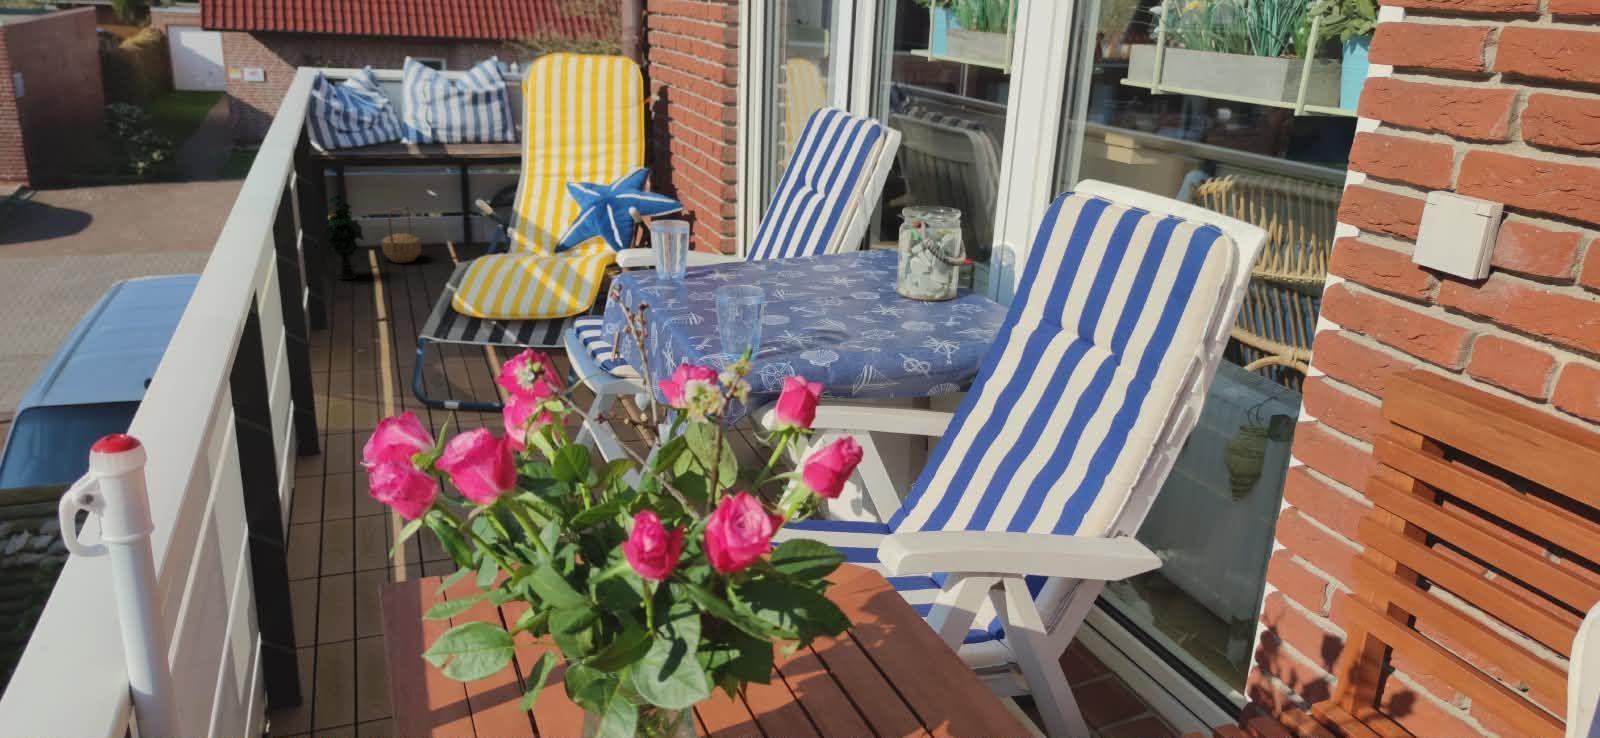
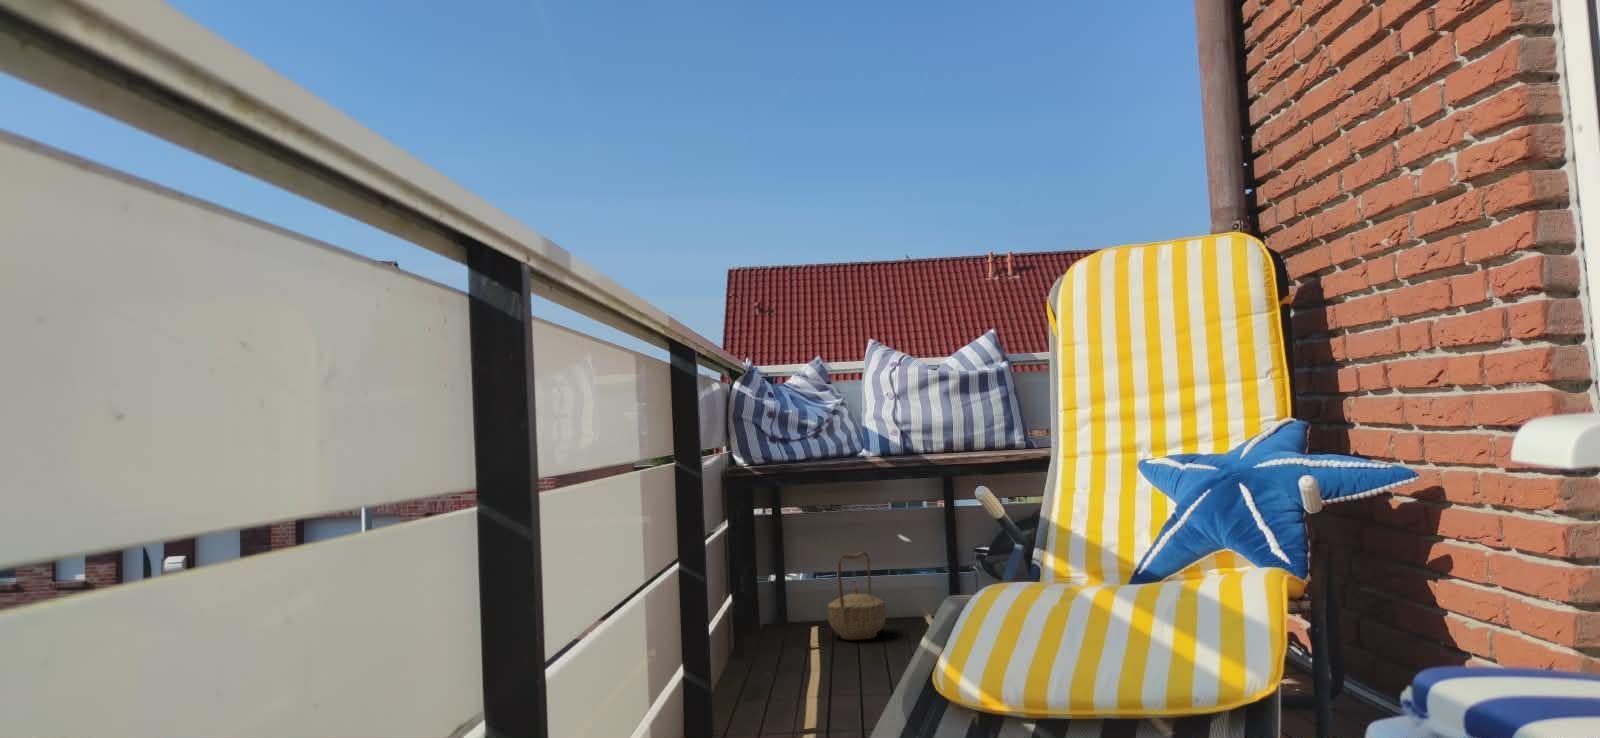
decorative plant: present [327,196,363,280] -> none [737,527,800,664]

